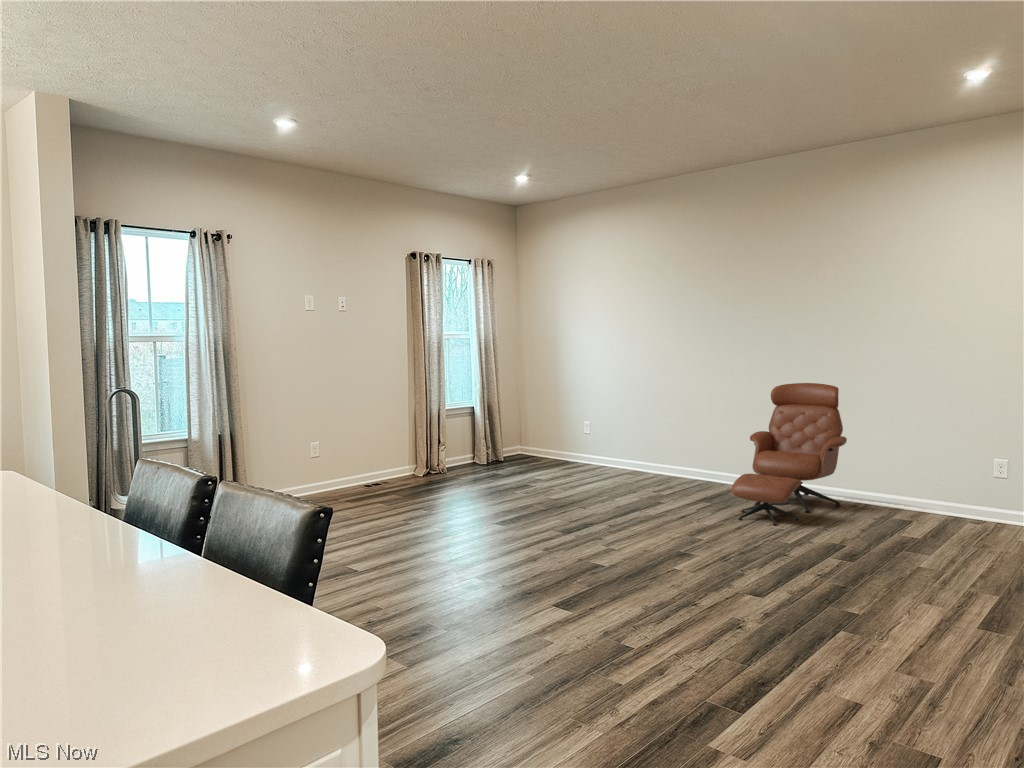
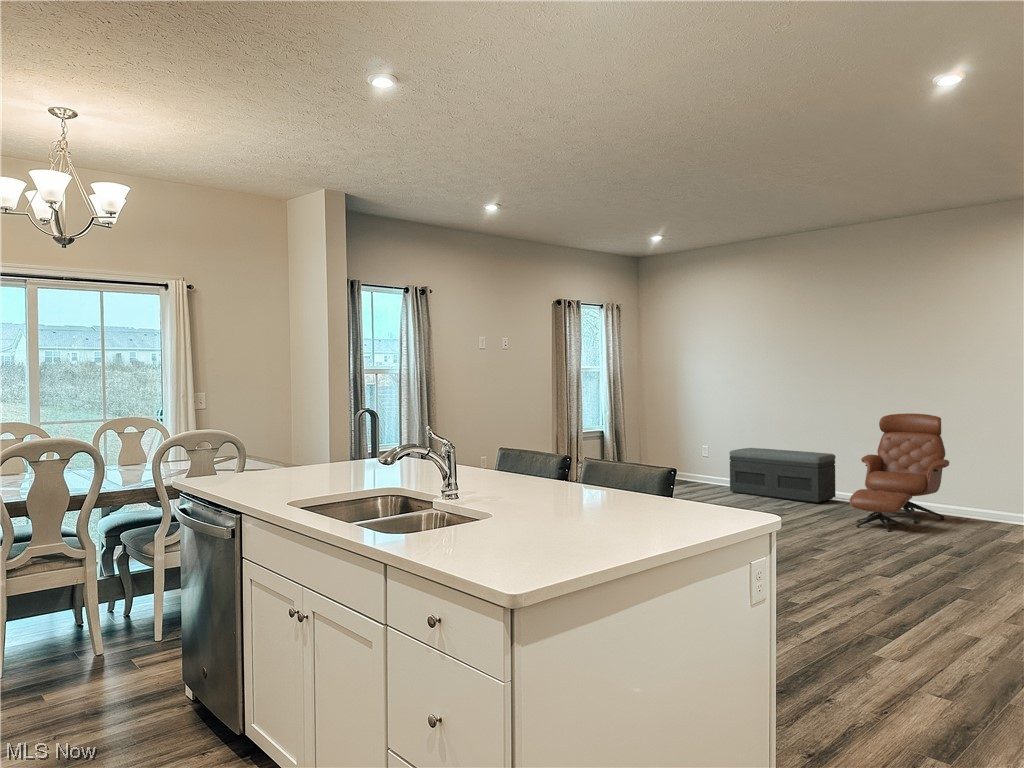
storage bench: none [608,424,724,488] -> present [730,448,835,503]

